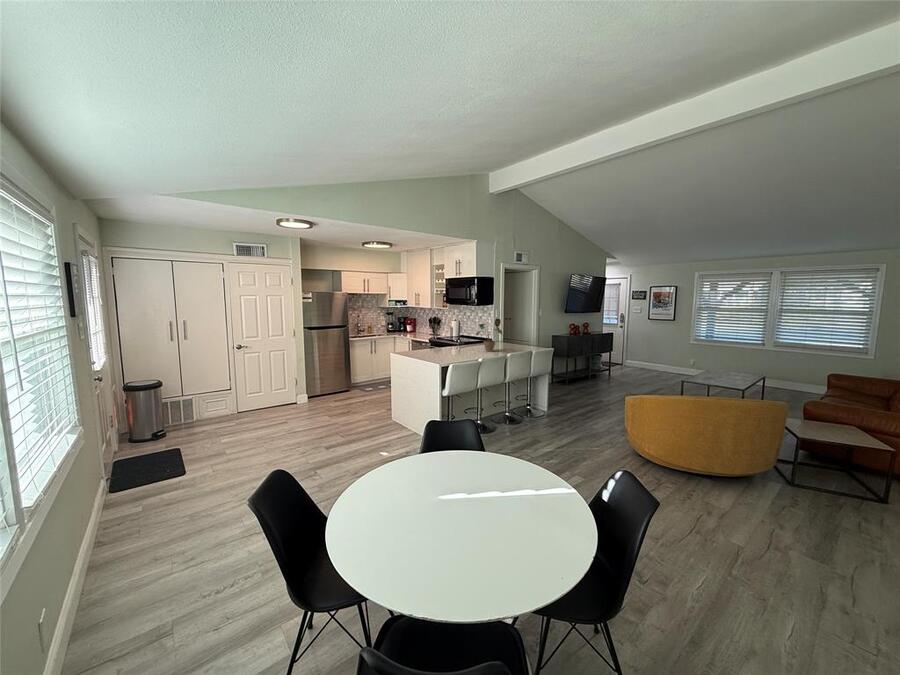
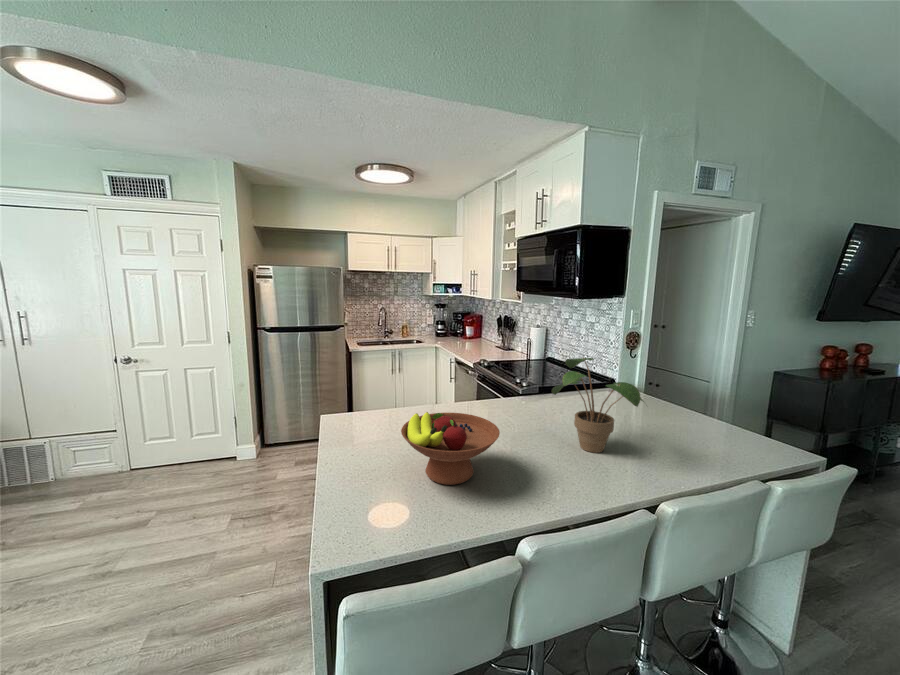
fruit bowl: none [439,338,467,357] -> present [401,412,500,485]

